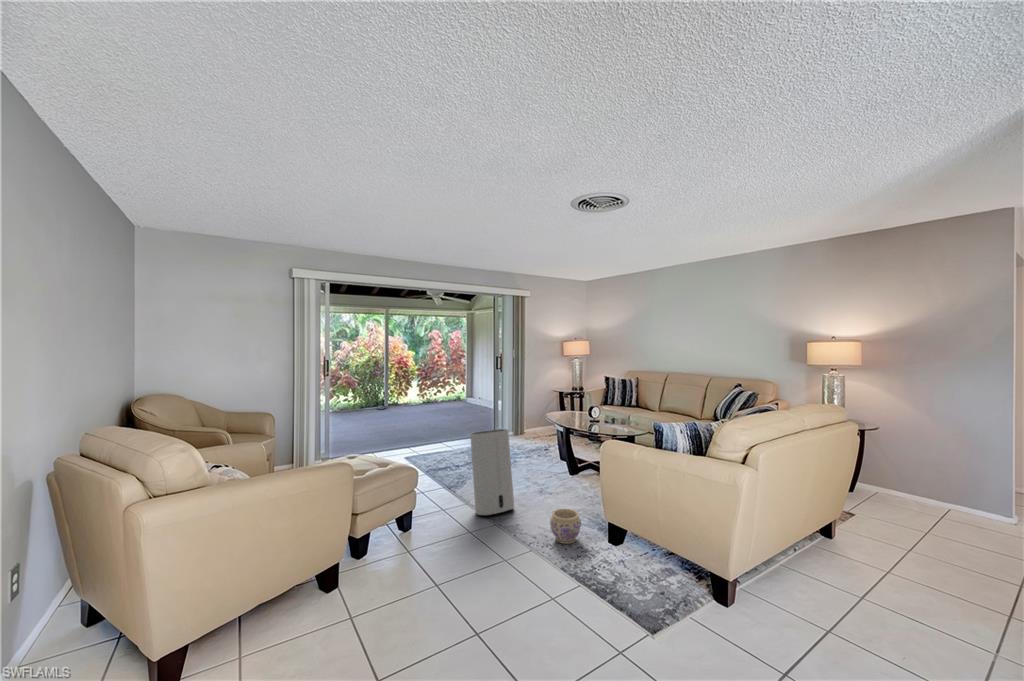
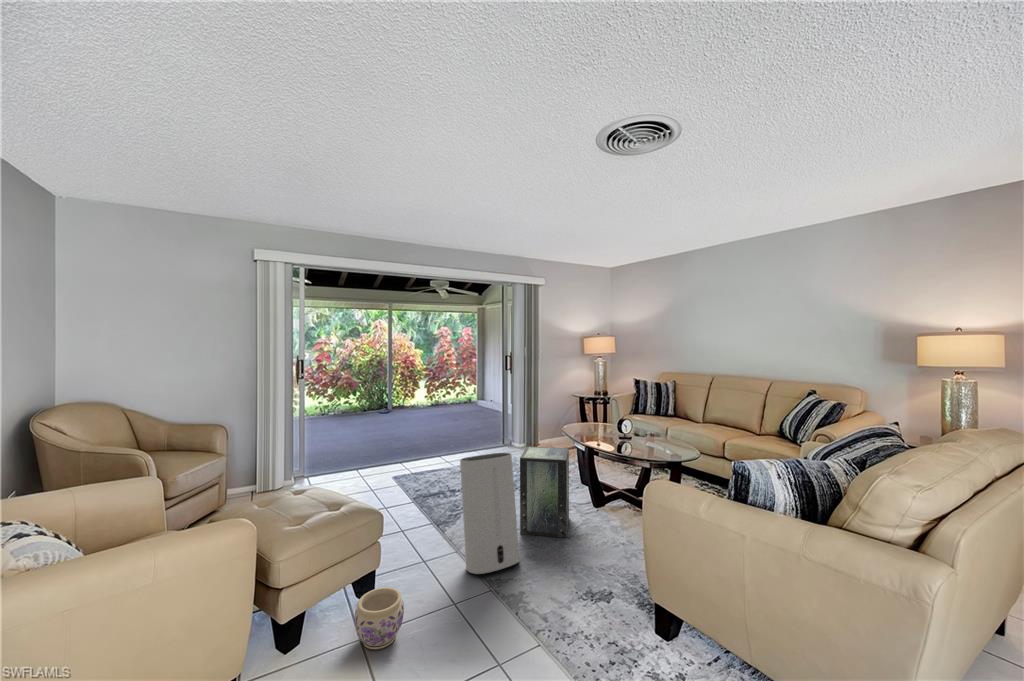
storage box: none [513,428,550,495] -> present [520,447,569,538]
planter: present [550,508,581,544] -> present [355,587,404,650]

